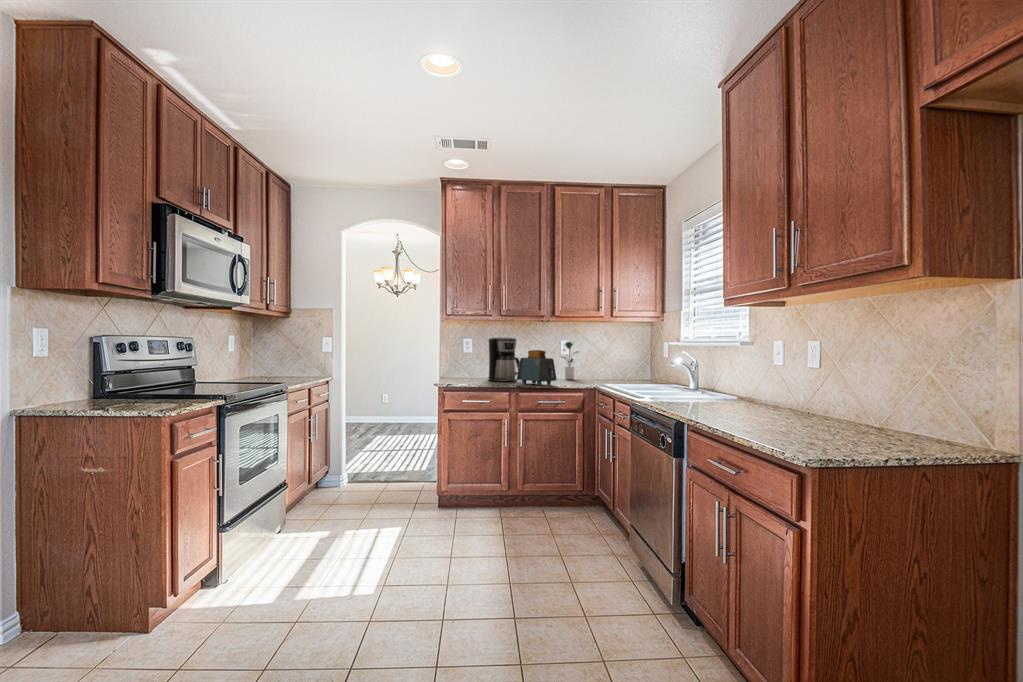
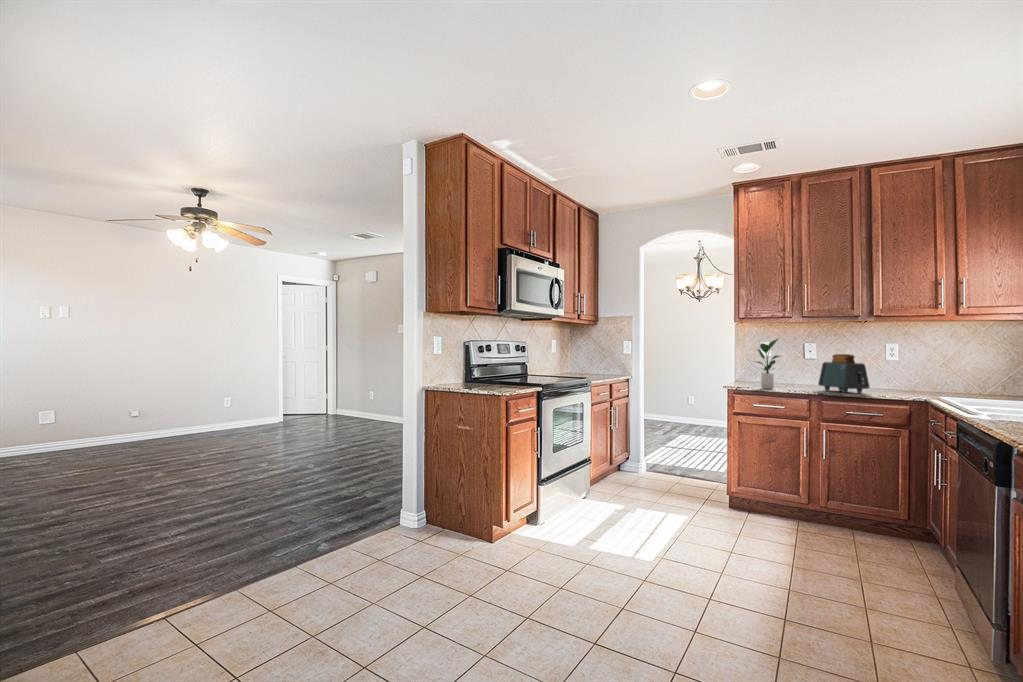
coffee maker: present [488,337,520,382] -> none [787,341,828,388]
potted plant: present [563,342,578,379] -> present [756,338,780,389]

